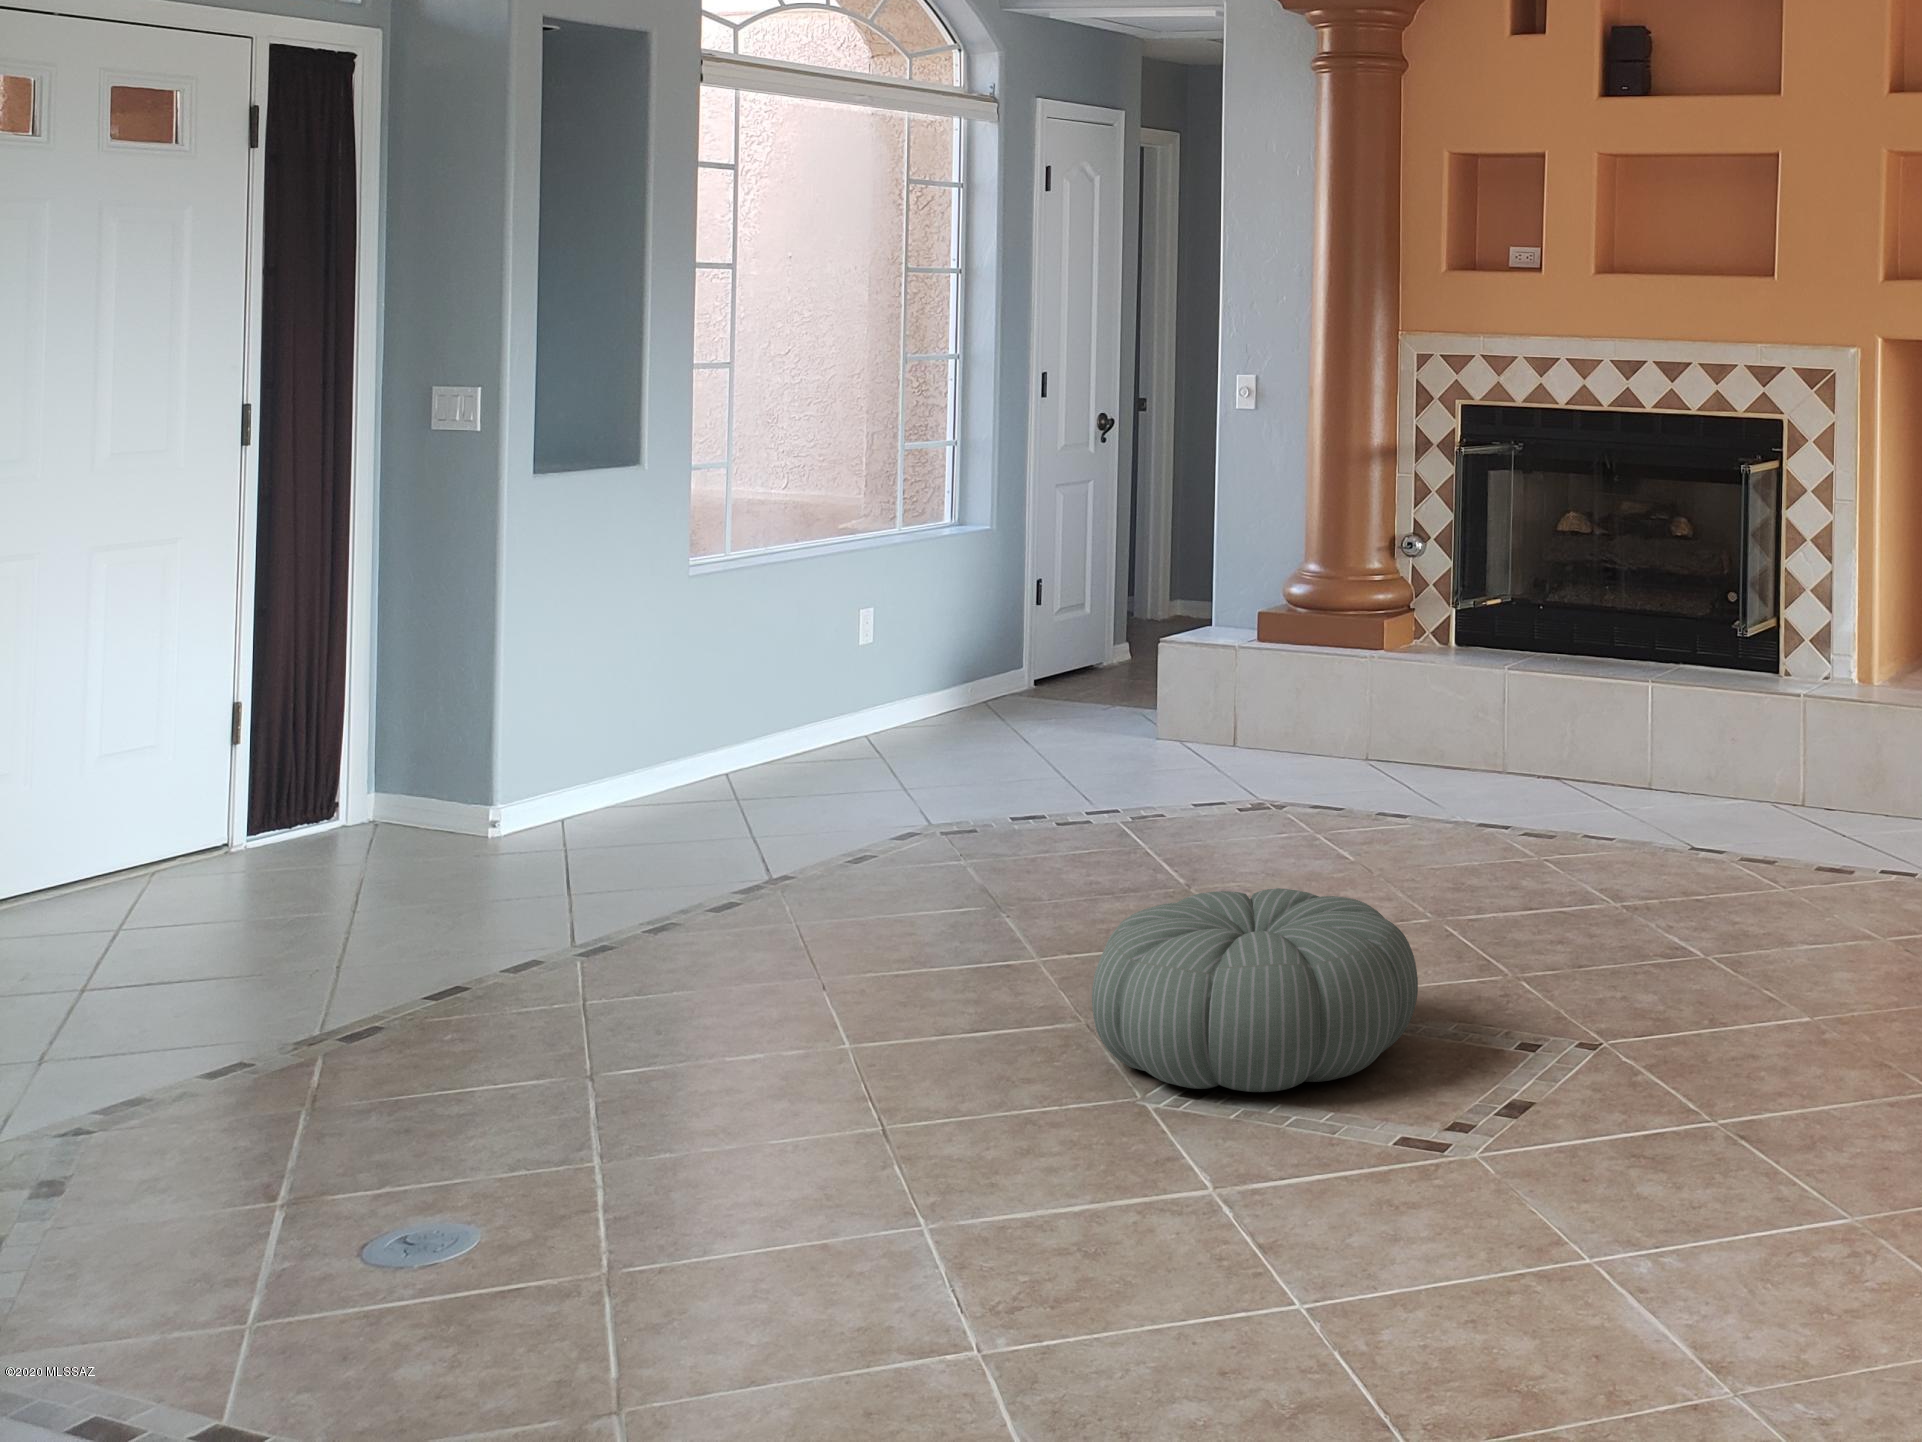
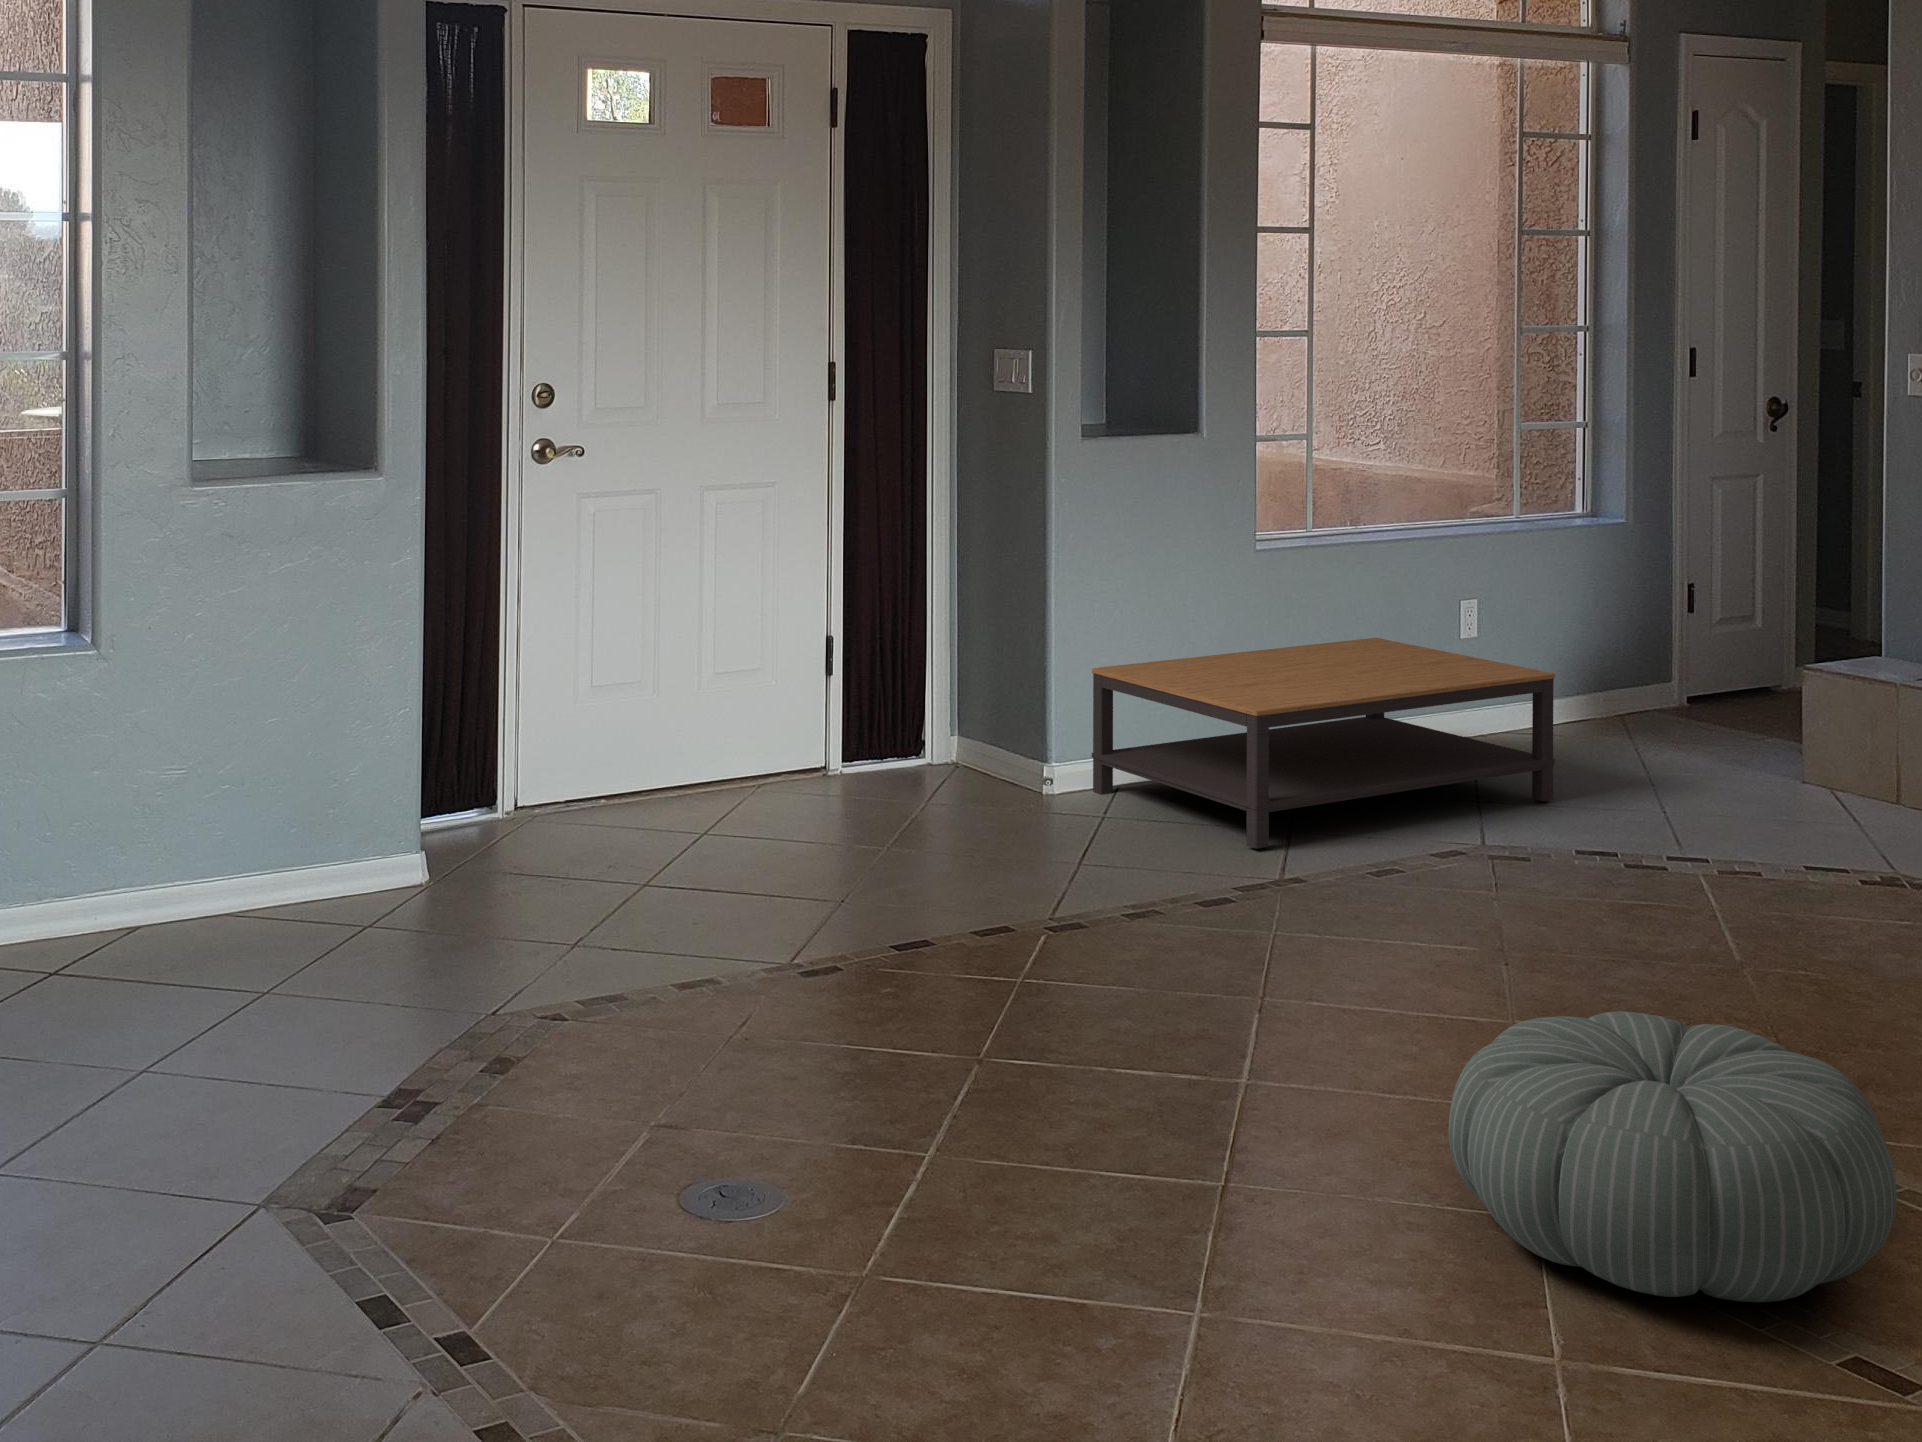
coffee table: none [545,650,982,851] -> present [1092,638,1555,849]

